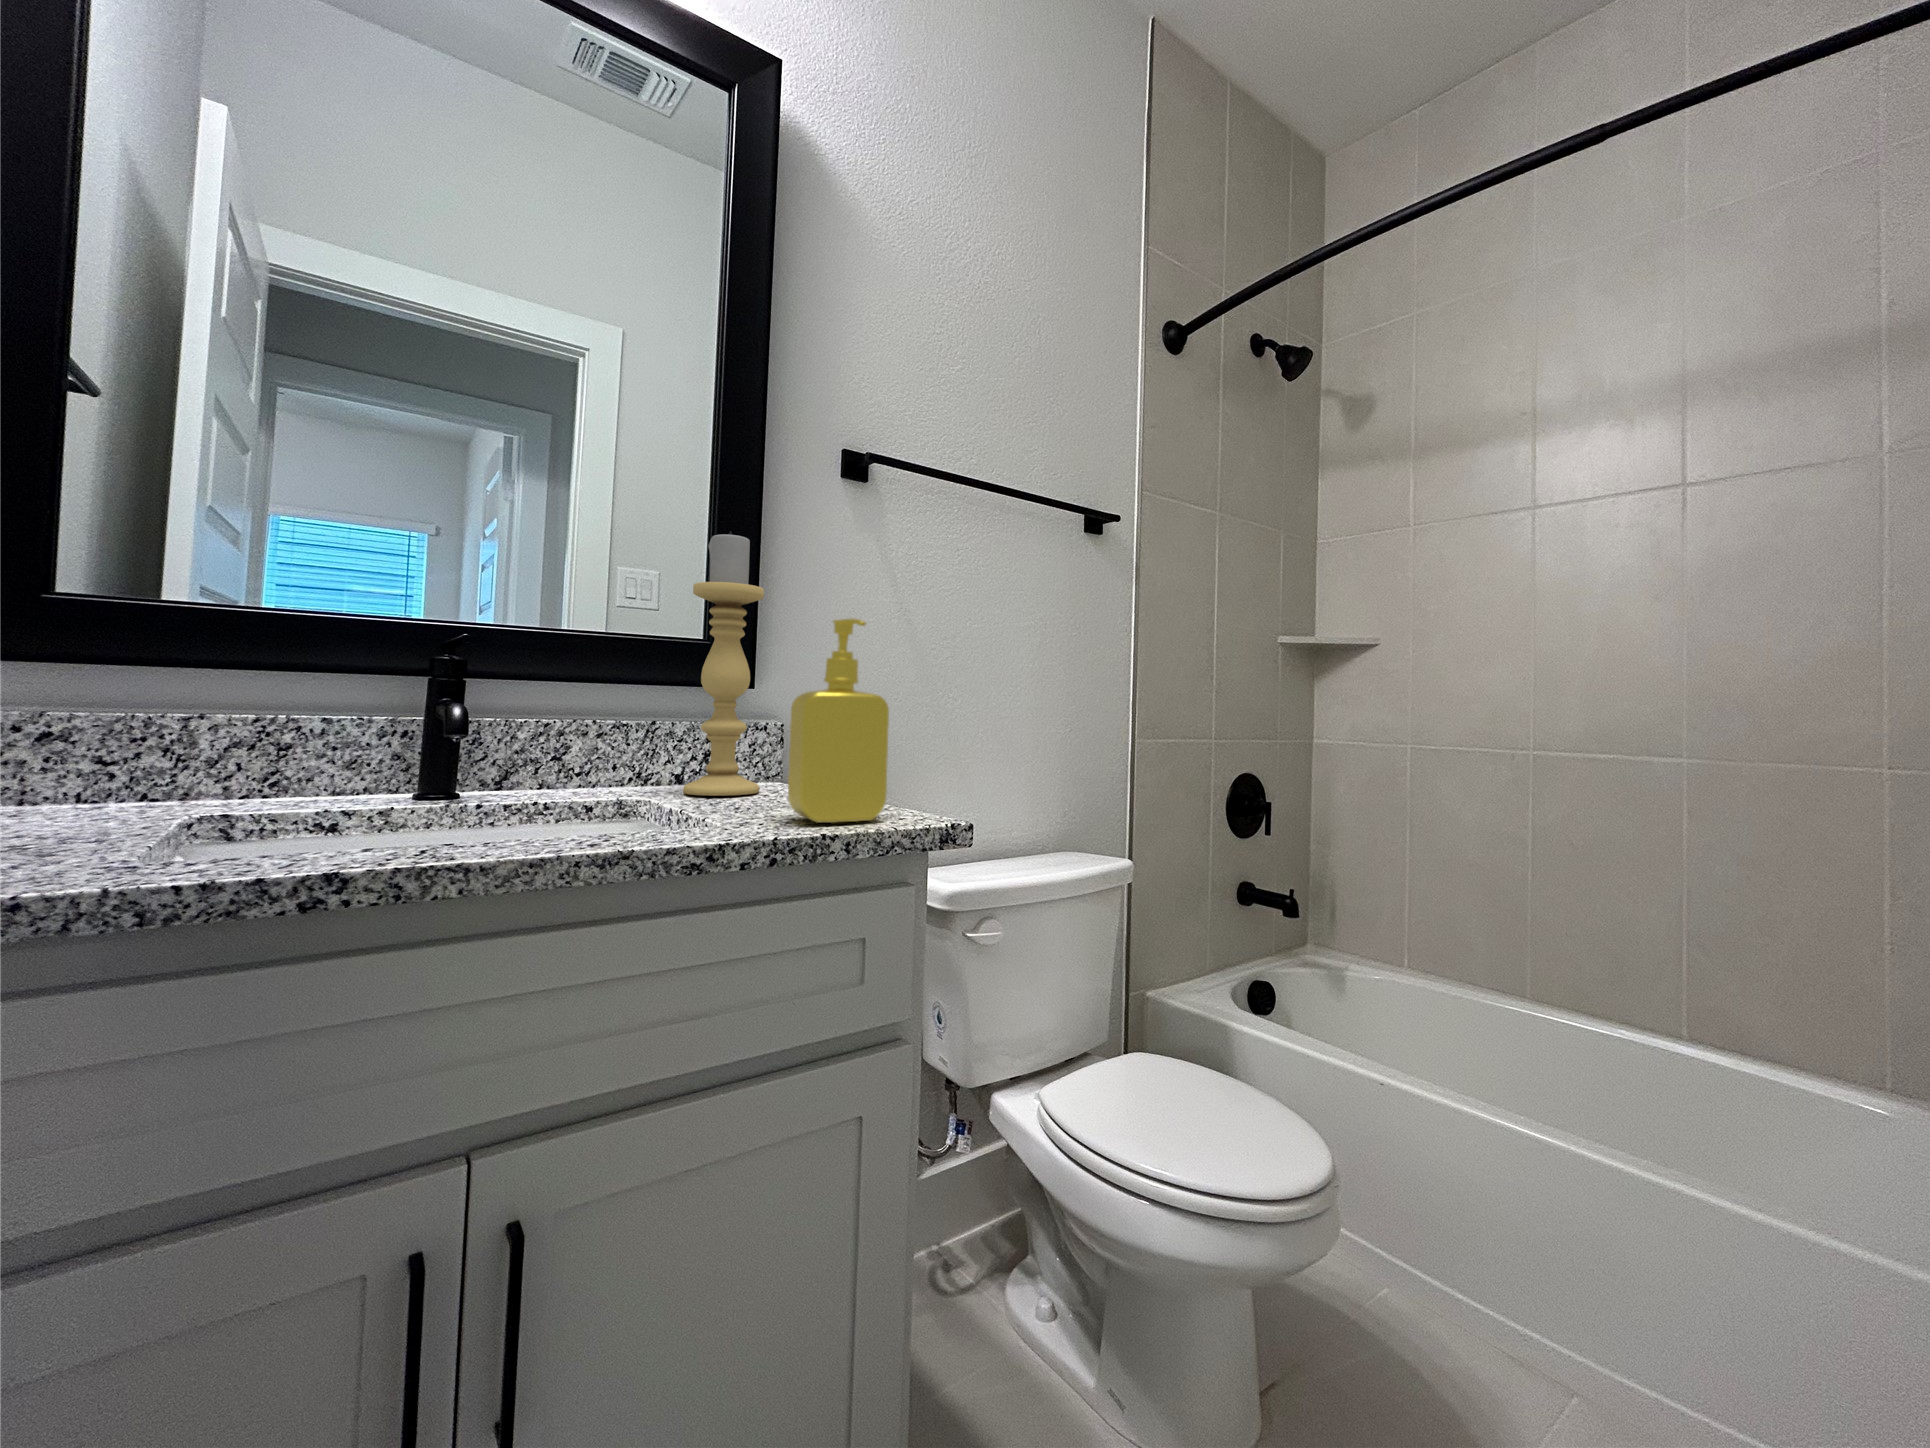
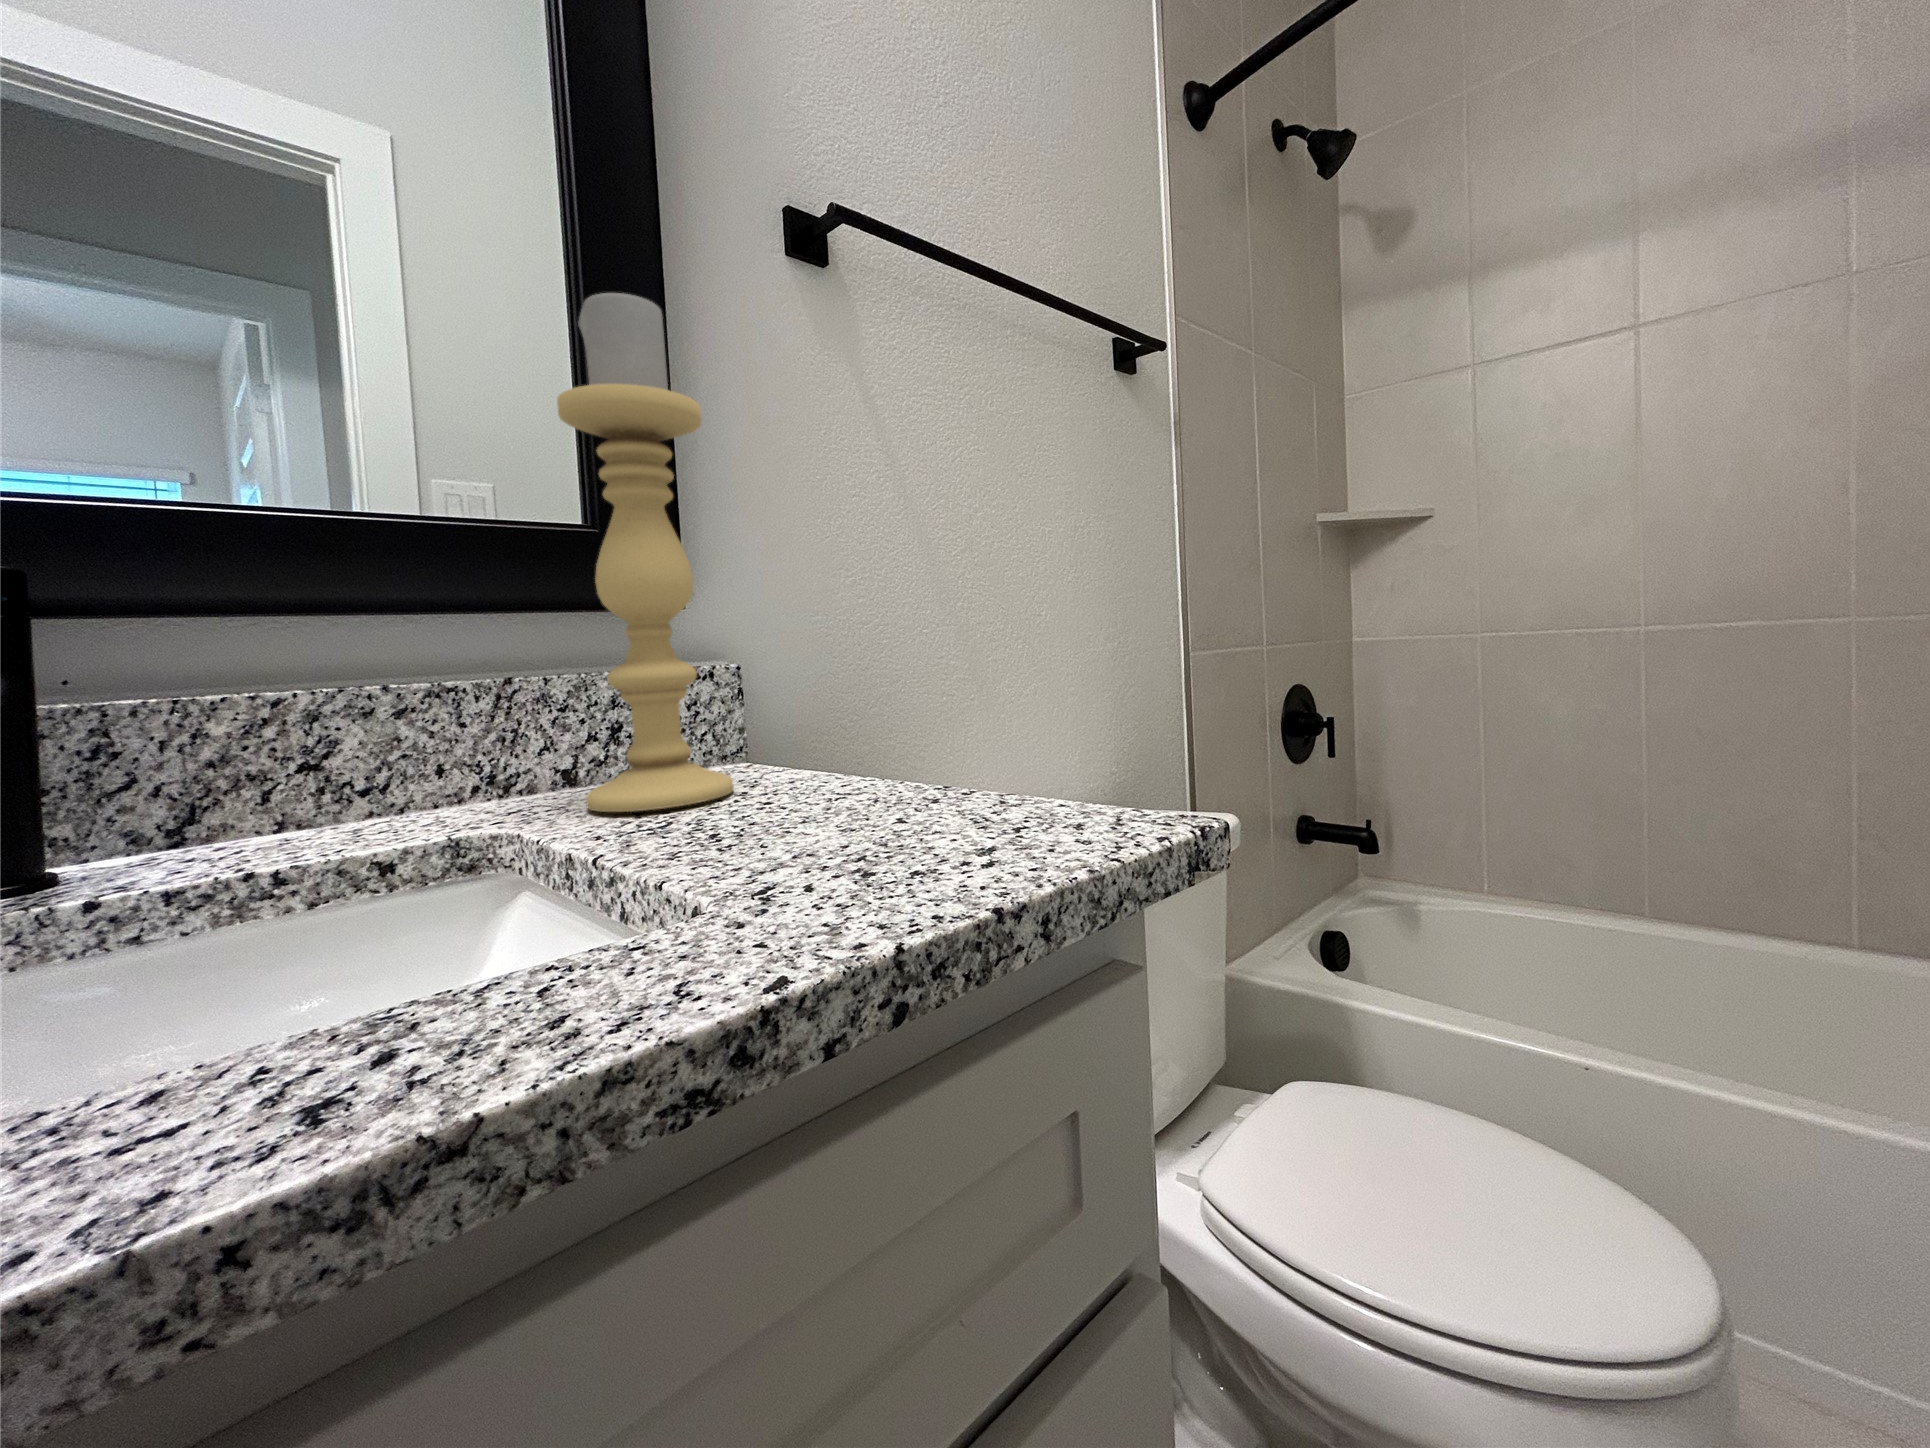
soap dispenser: present [788,618,889,823] -> none [839,397,1065,871]

